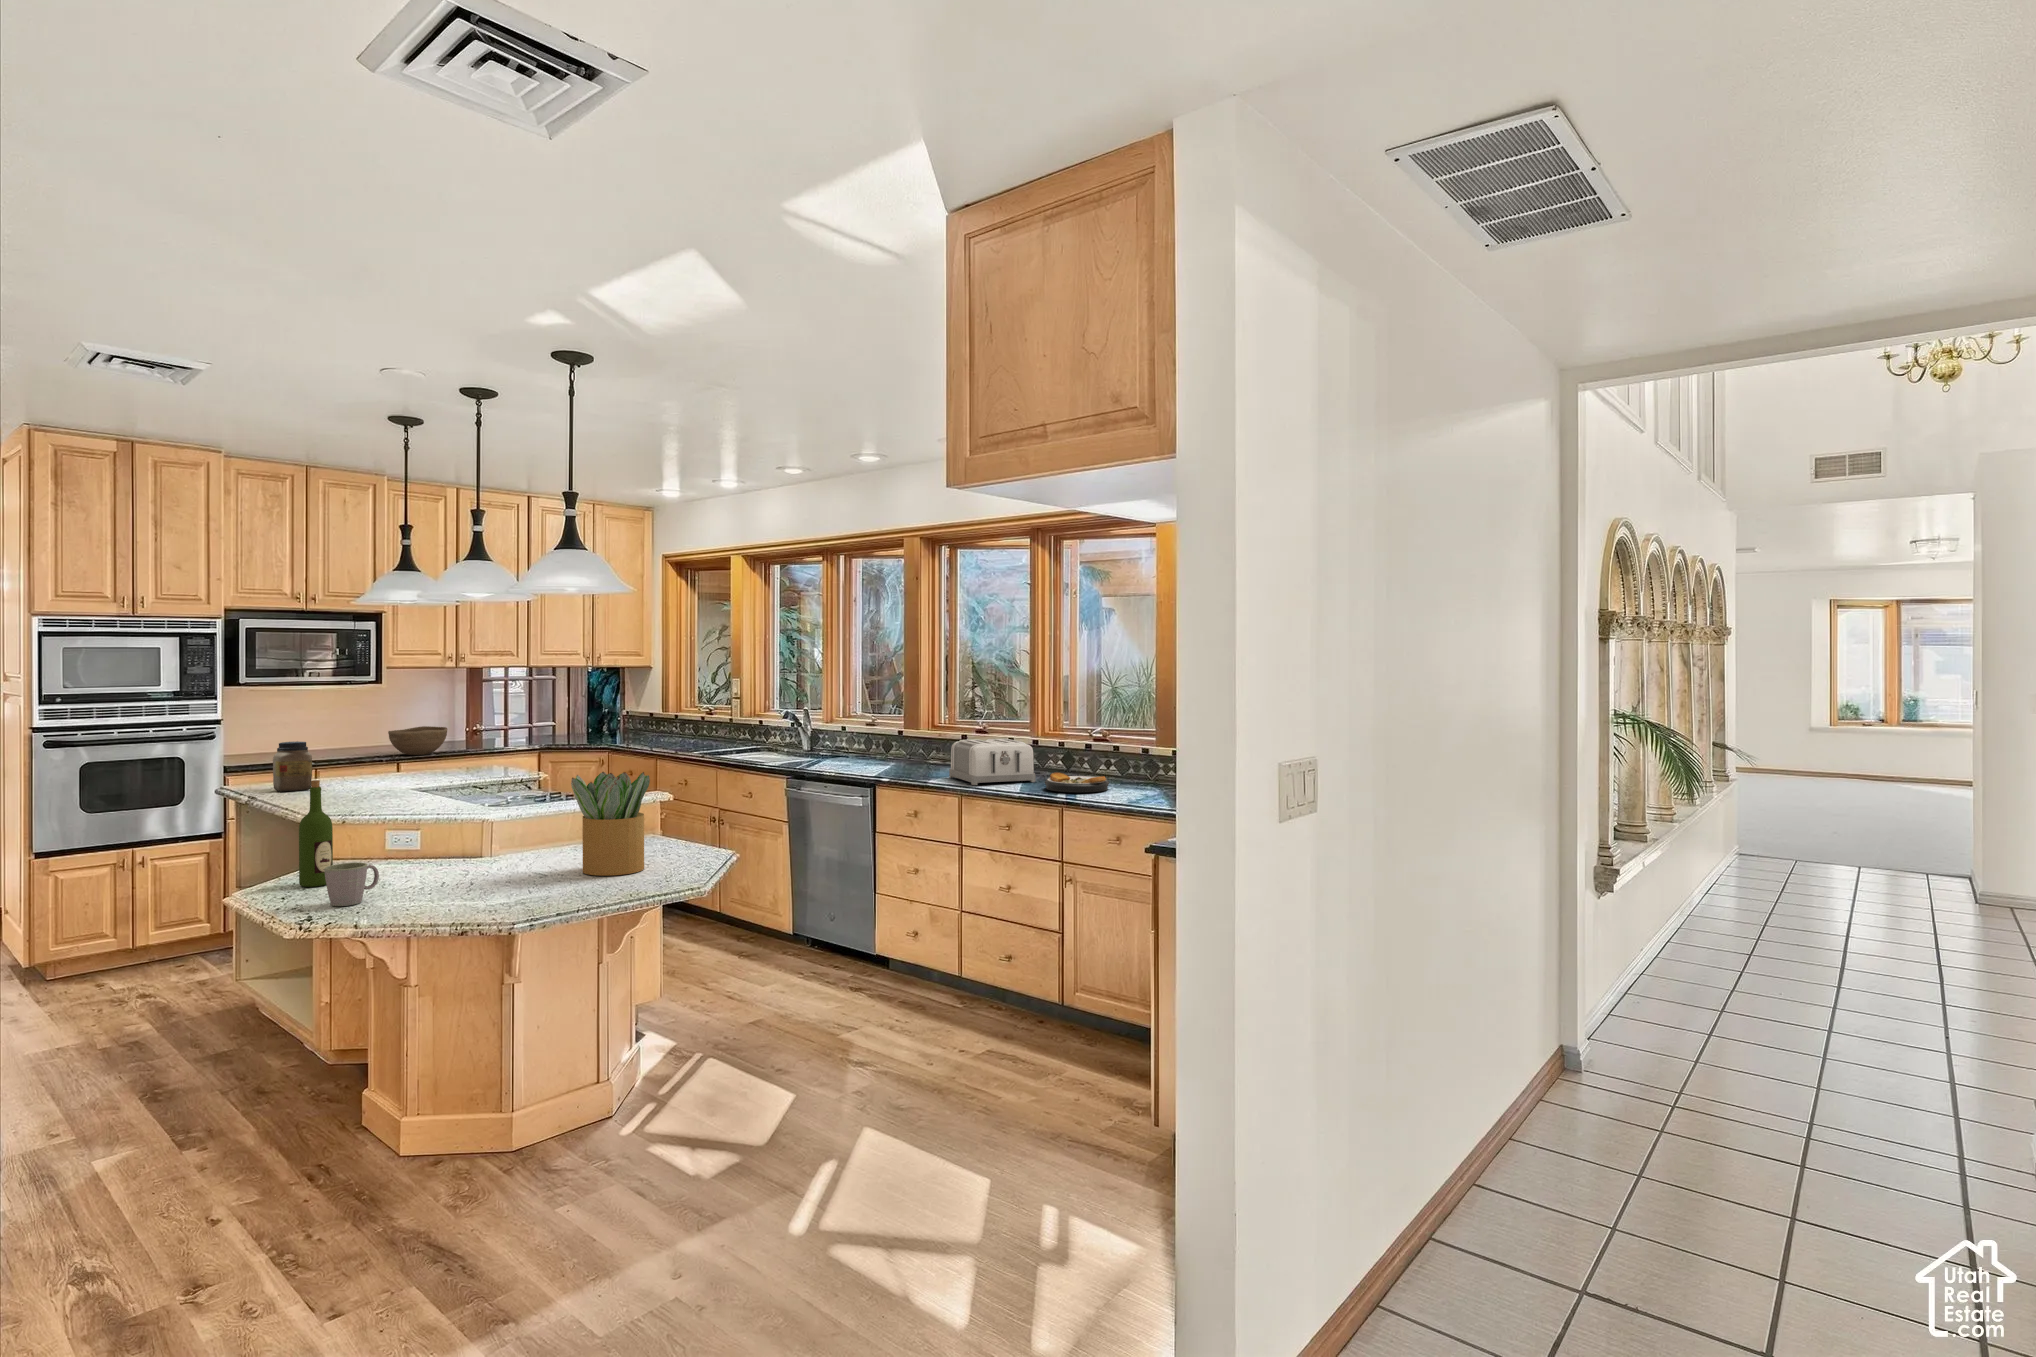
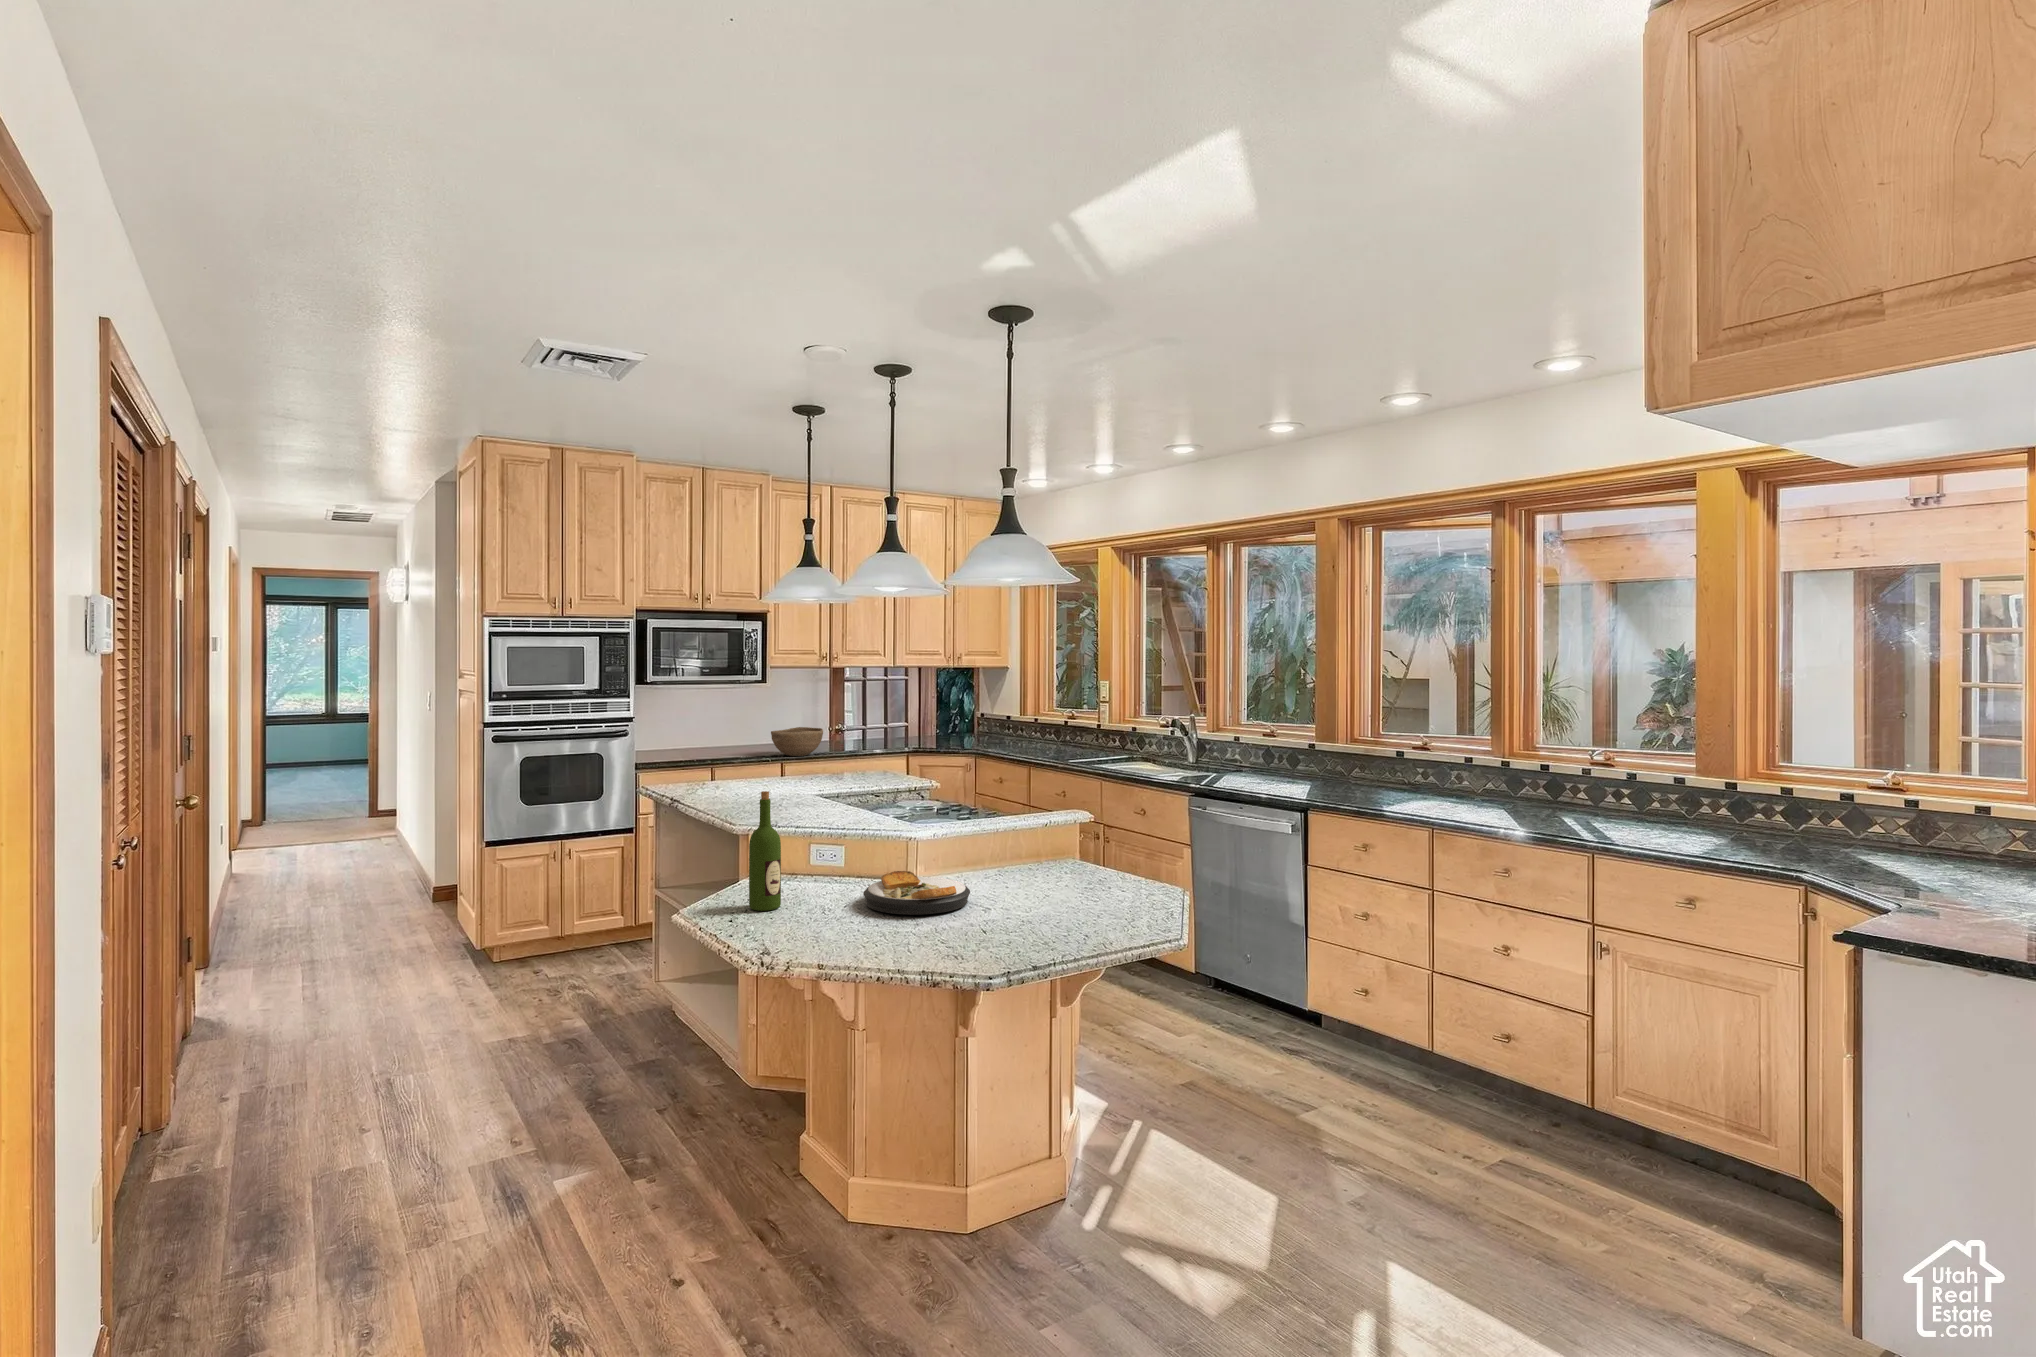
toaster: present [949,739,1035,785] -> none [1397,757,1520,815]
jar: present [273,741,312,792] -> none [690,743,724,794]
potted plant: present [571,772,650,876] -> none [1031,791,1114,918]
plate: present [1045,772,1109,792] -> present [863,871,970,915]
mug: present [325,863,379,906] -> none [786,889,836,941]

